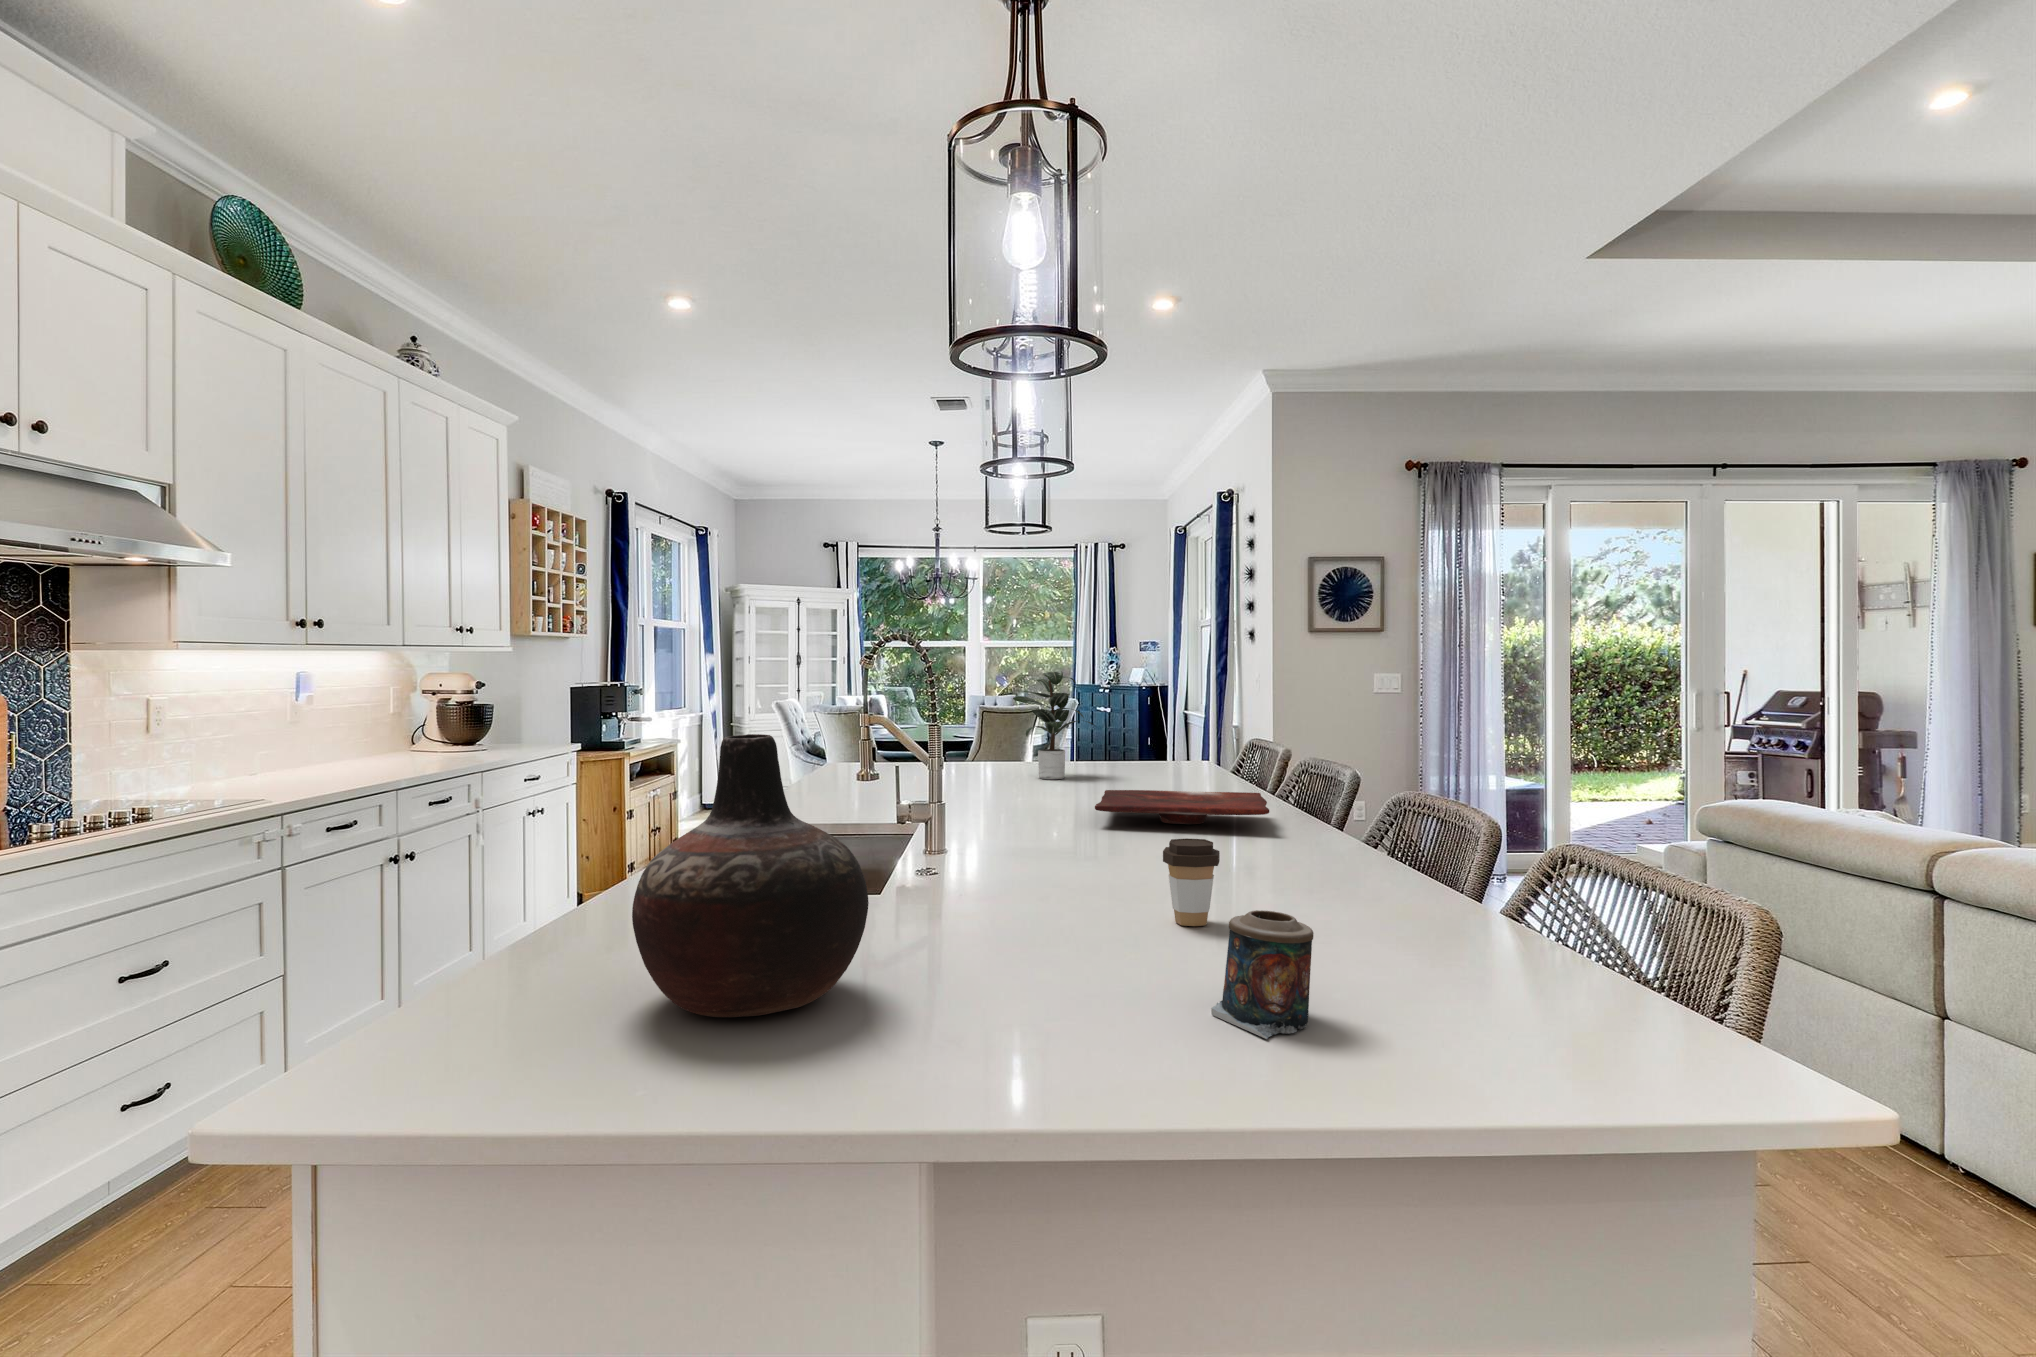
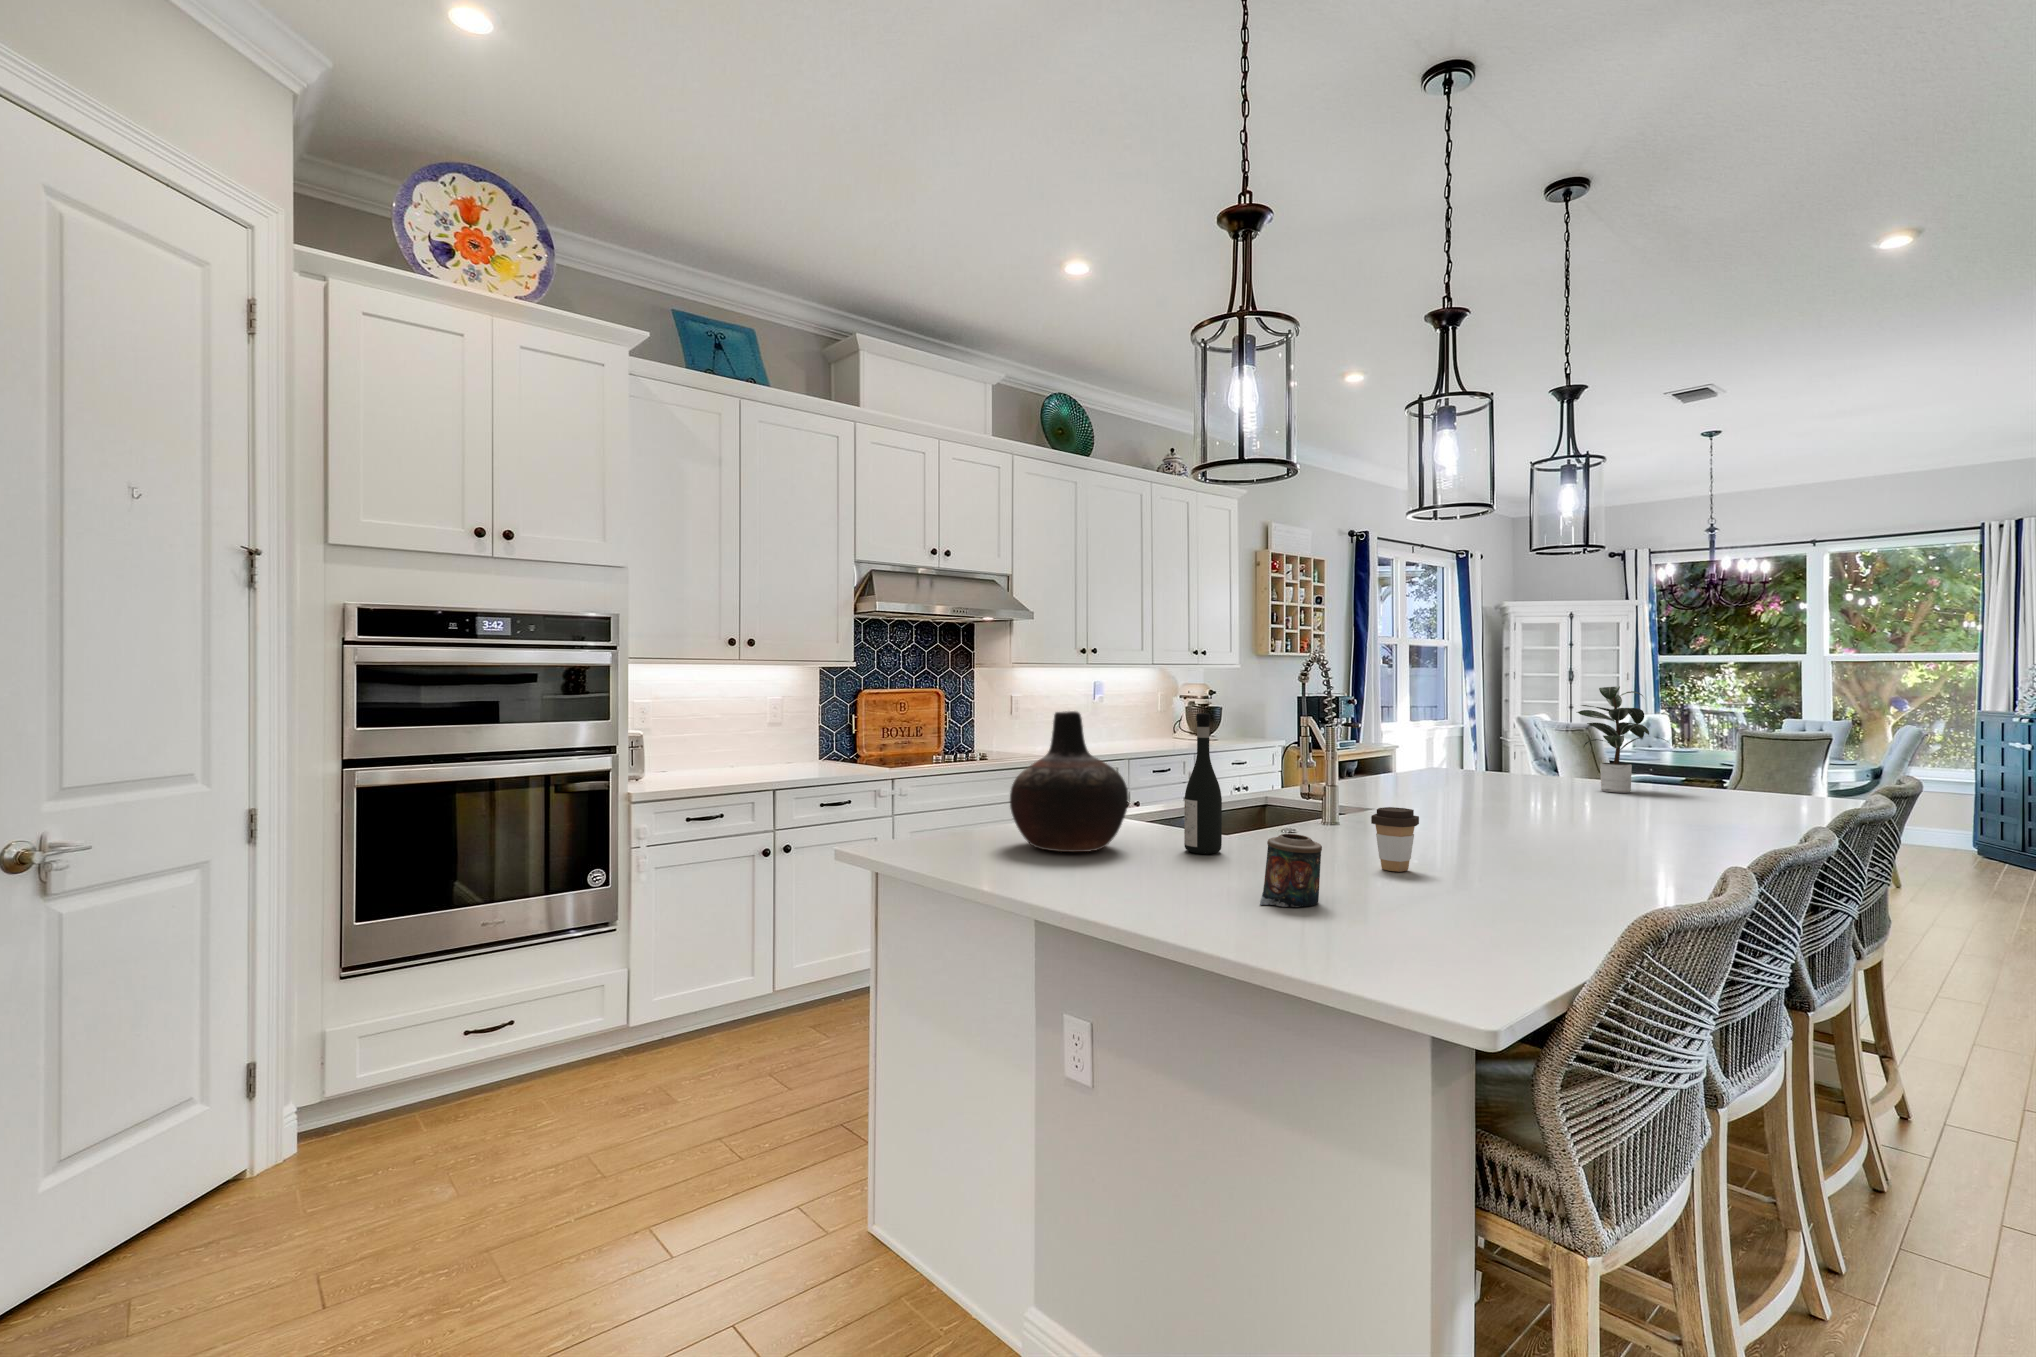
wine bottle: none [917,725,977,955] -> present [1184,713,1222,854]
cutting board: present [1095,790,1269,824] -> none [1519,796,1743,832]

